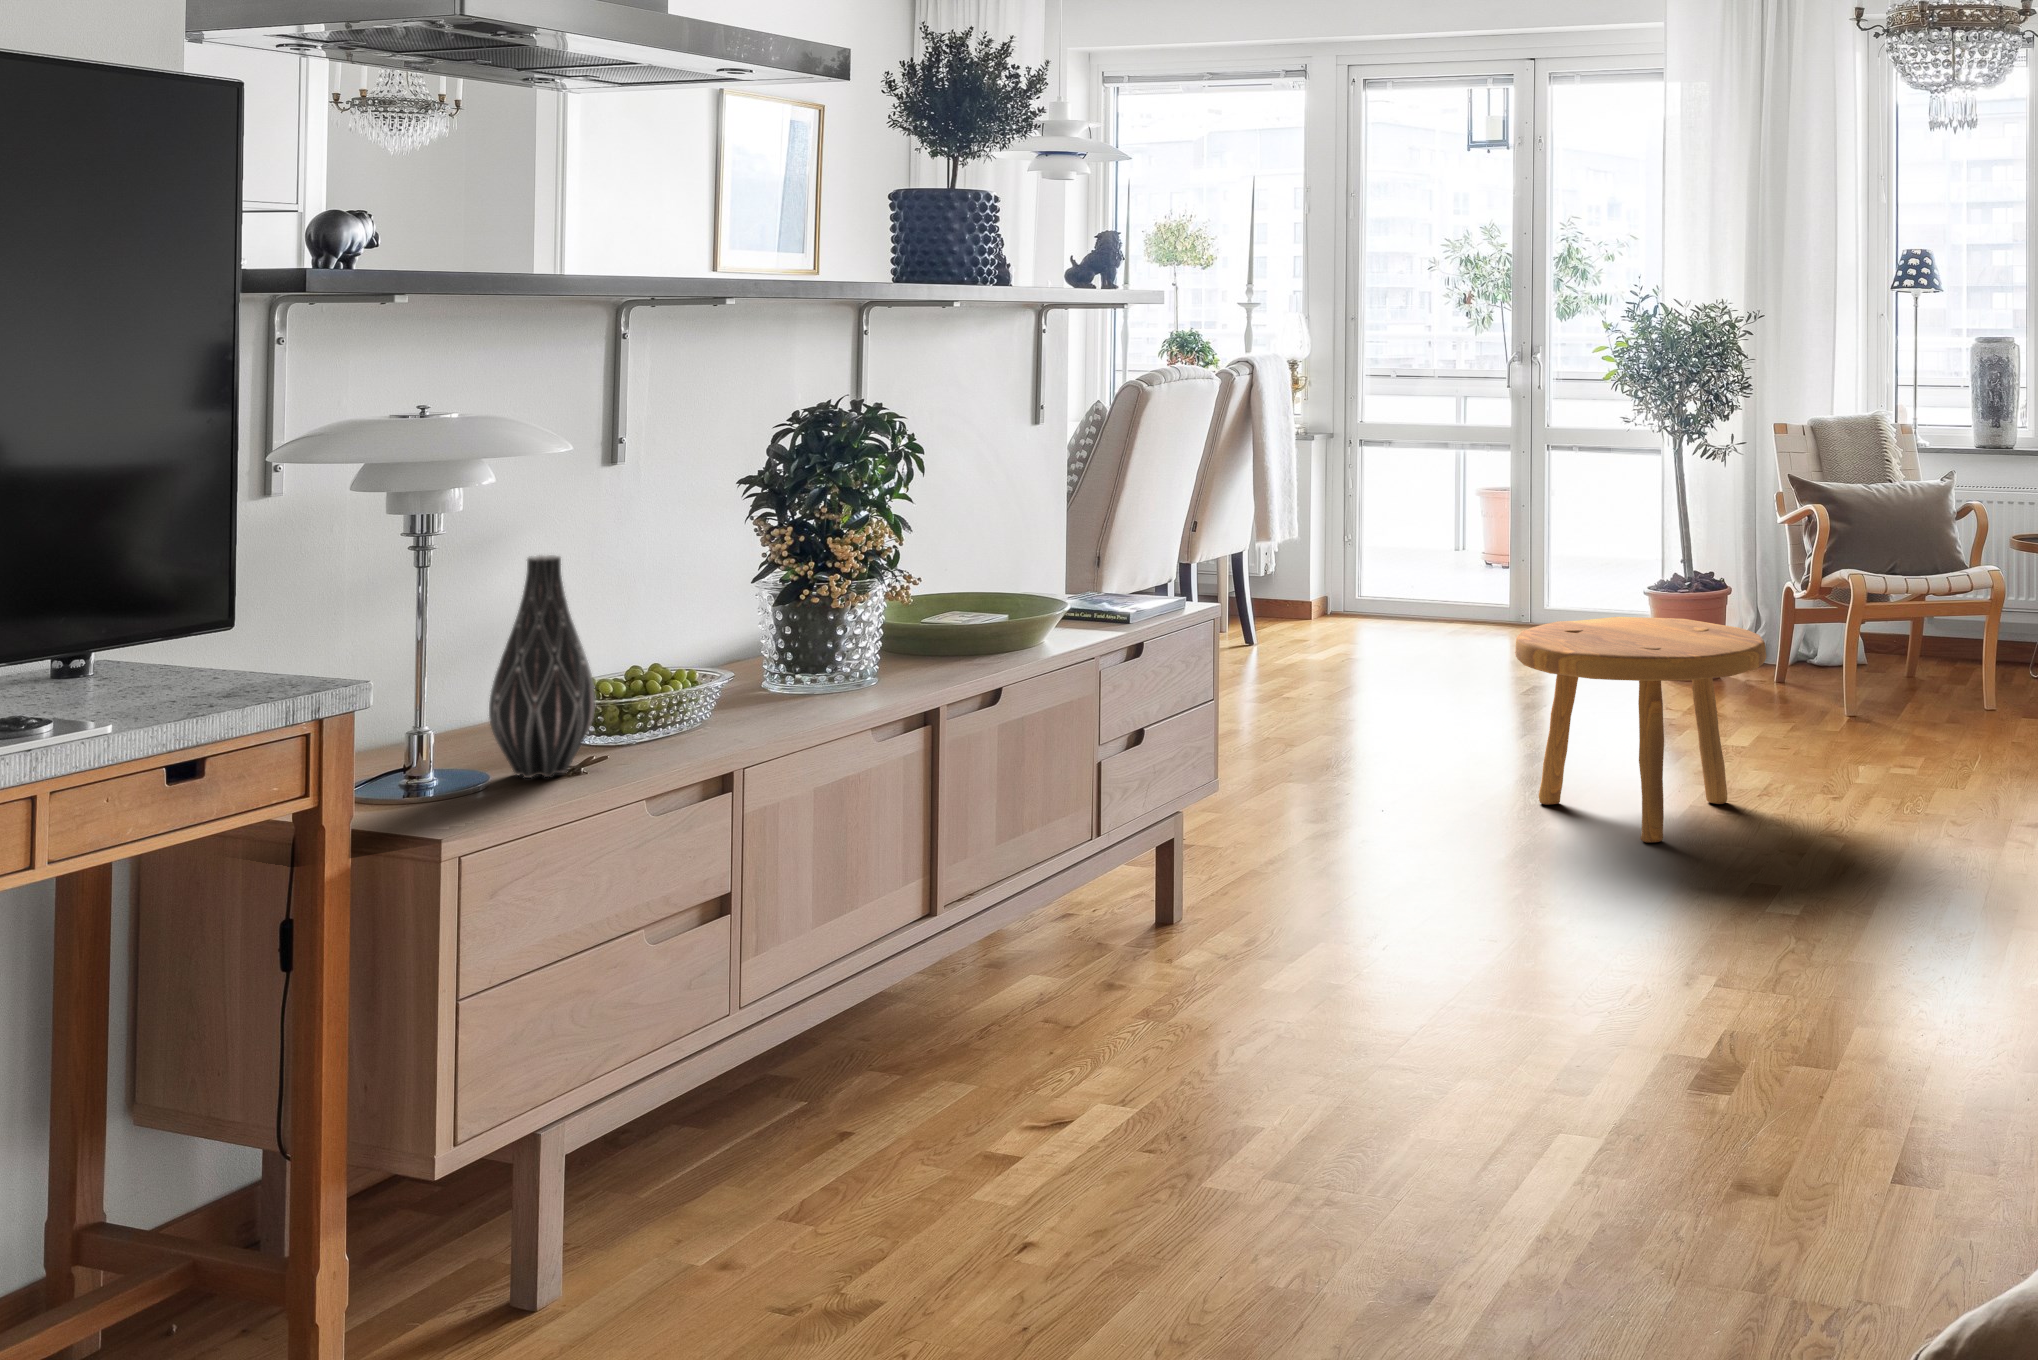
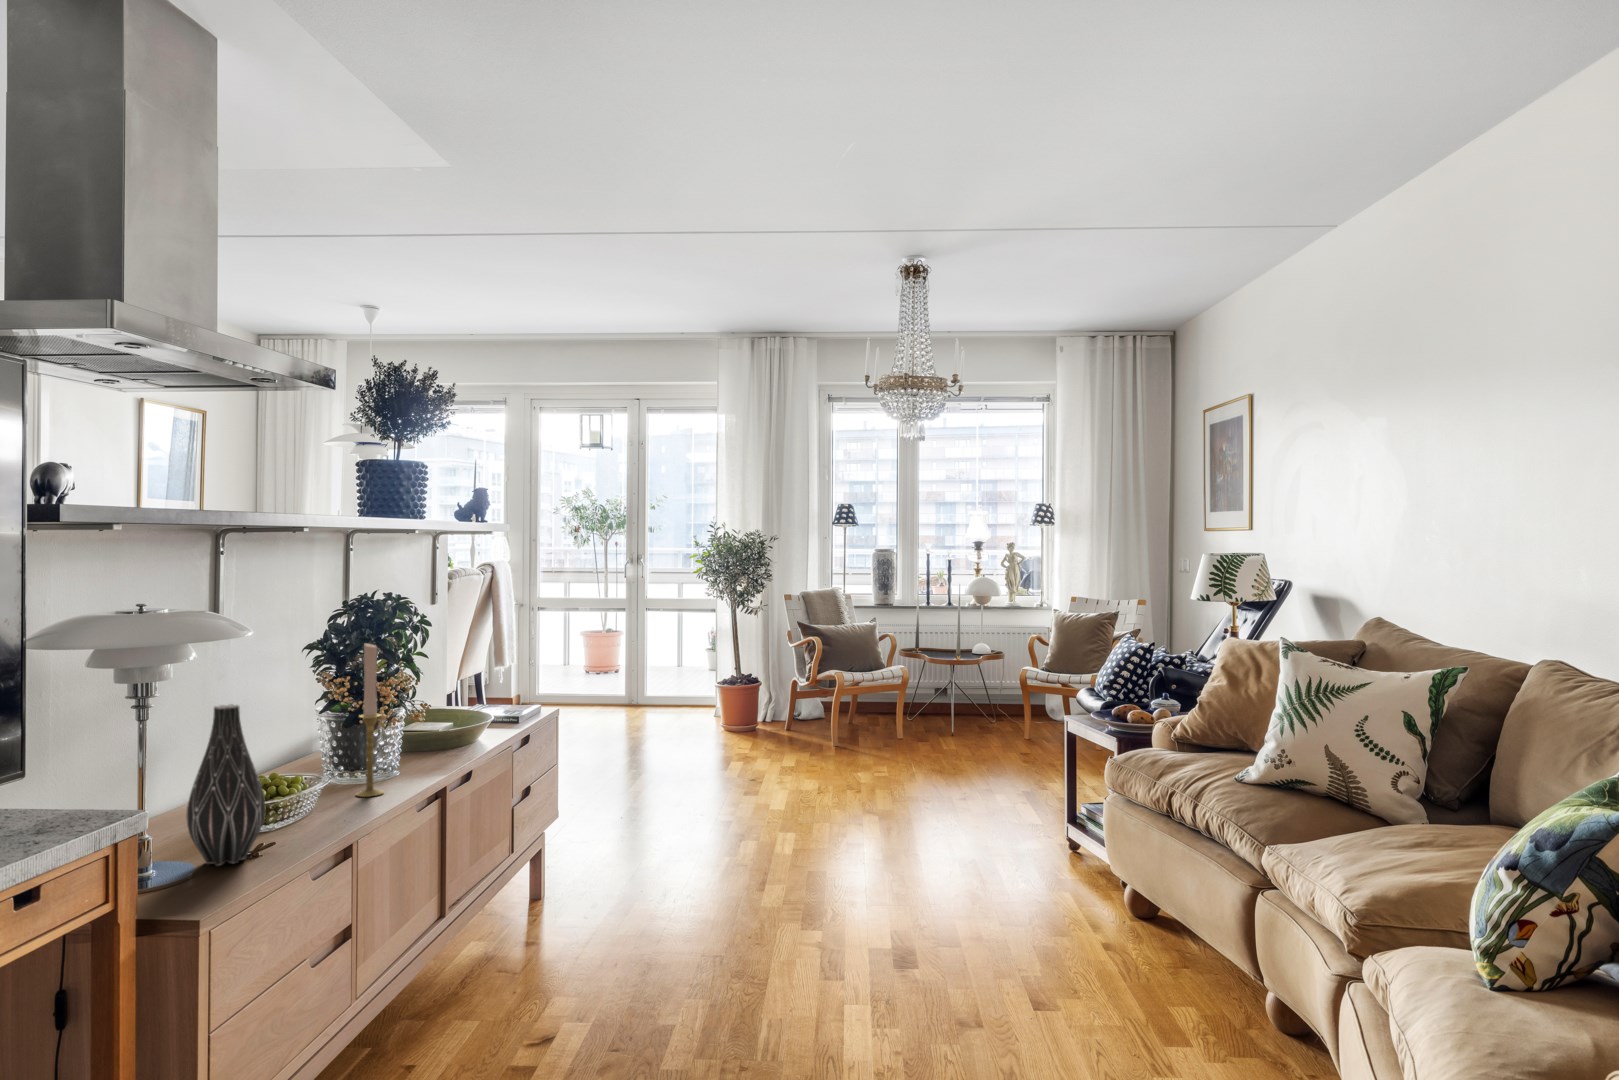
candlestick: none [784,478,825,711] -> present [356,644,383,797]
footstool: present [1515,617,1766,842] -> none [701,701,837,824]

